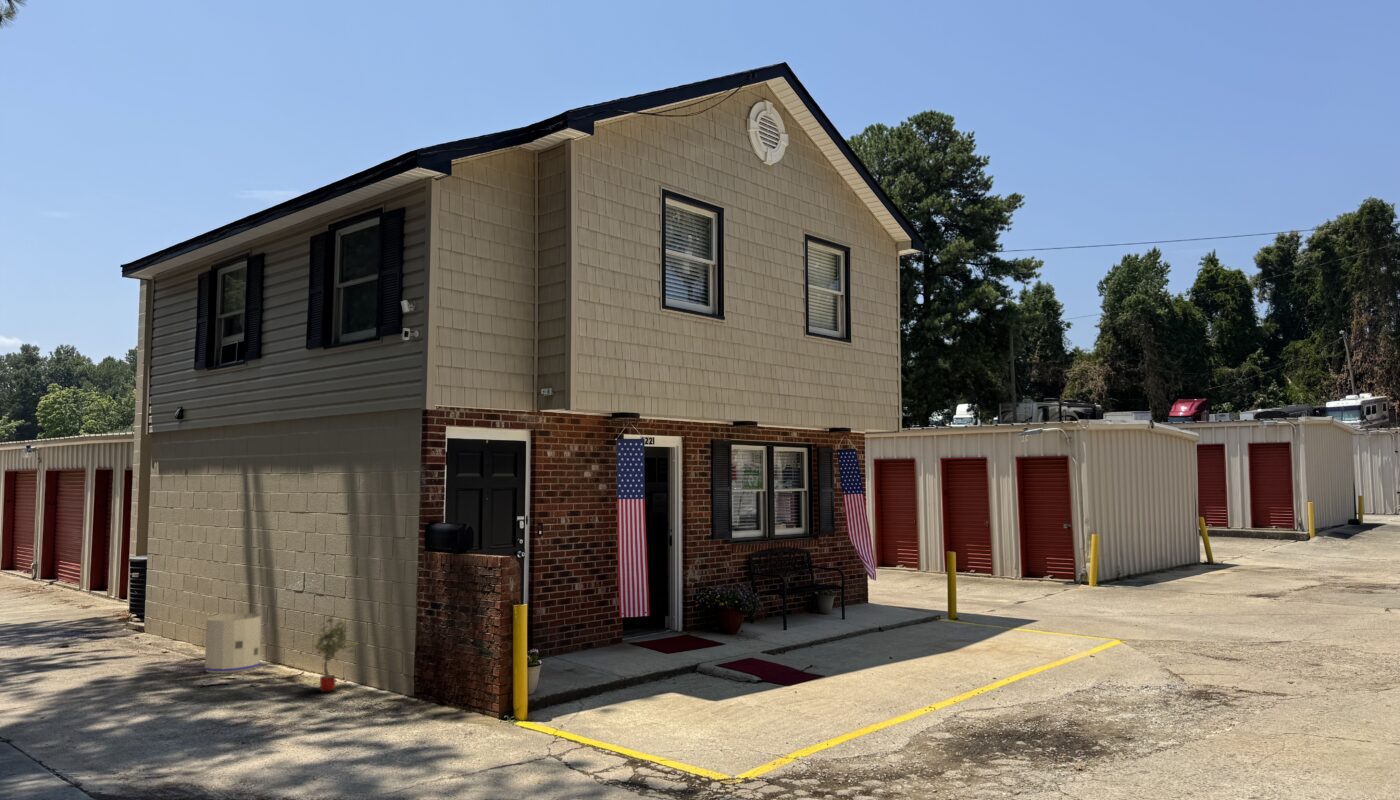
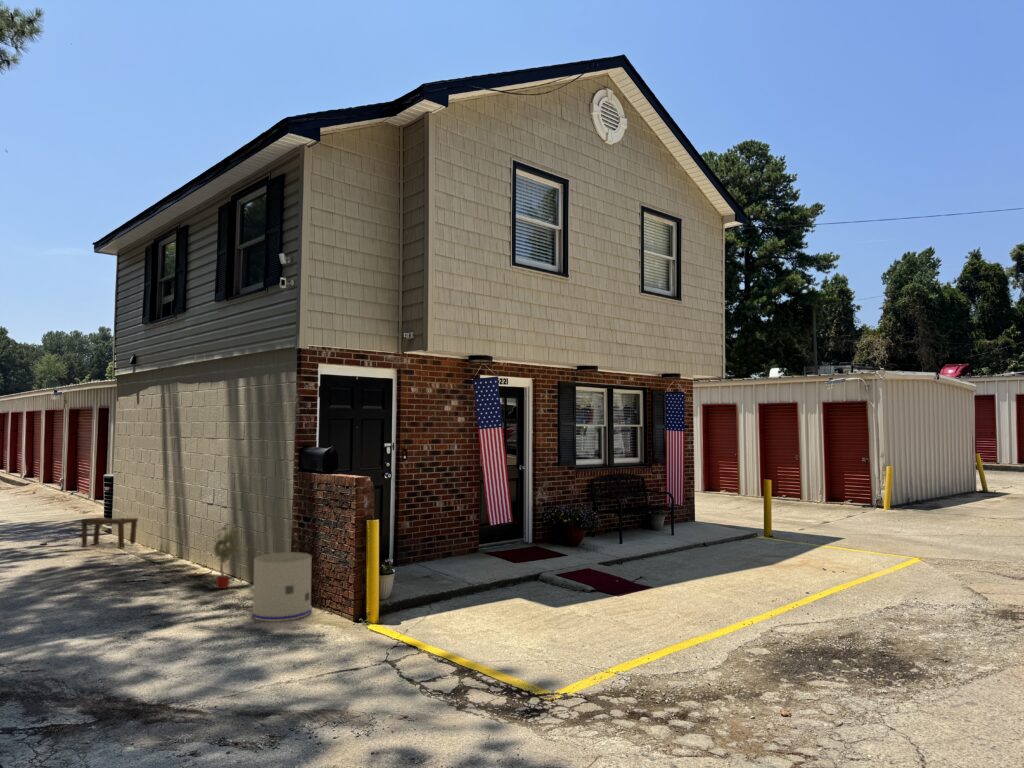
bench: none [118,611,191,650] -> present [81,518,138,549]
trash can: present [204,613,261,673] -> present [252,552,312,622]

